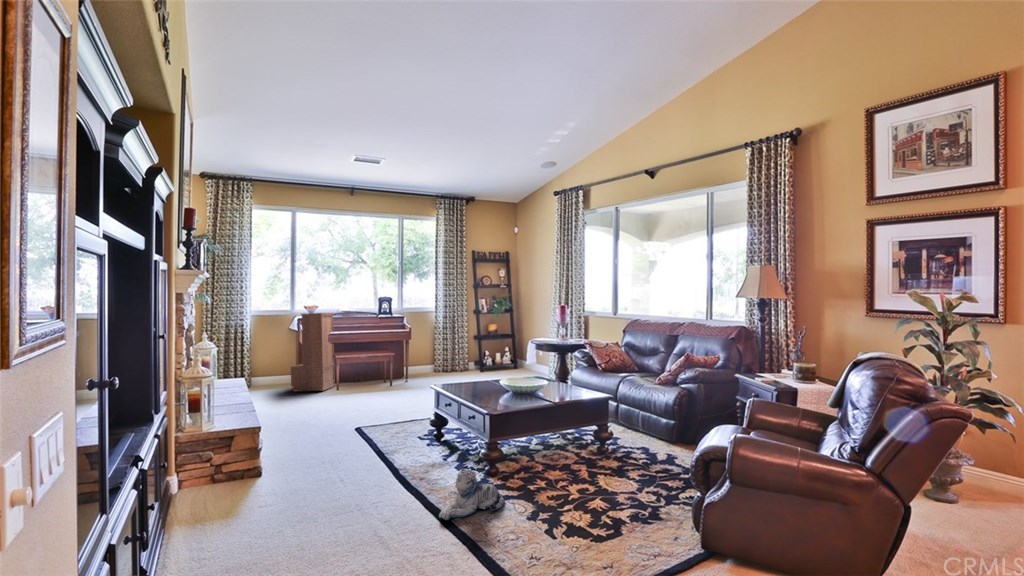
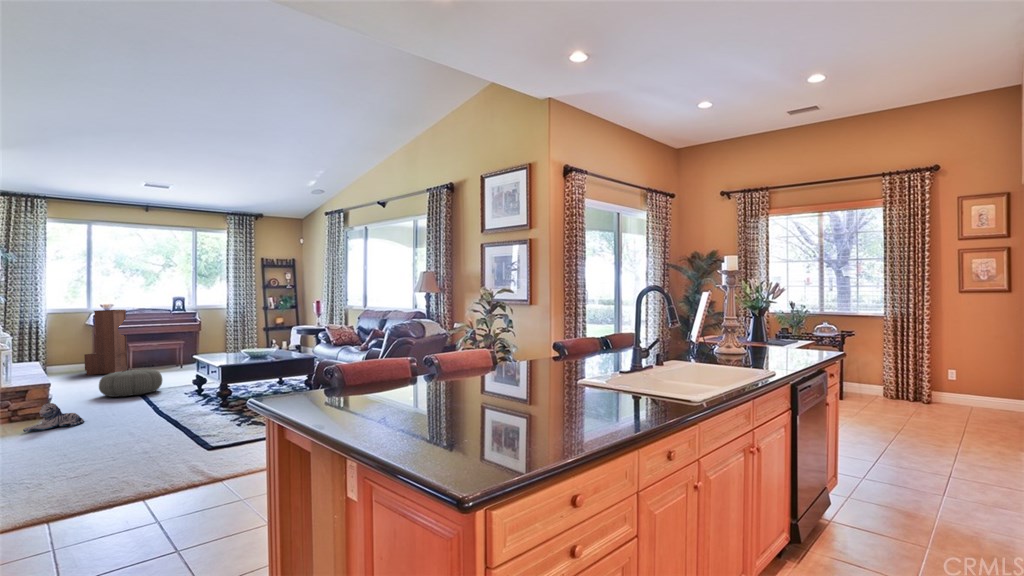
pouf: none [315,397,391,437] -> present [99,369,162,397]
plush toy: present [439,469,504,520] -> present [23,403,84,432]

